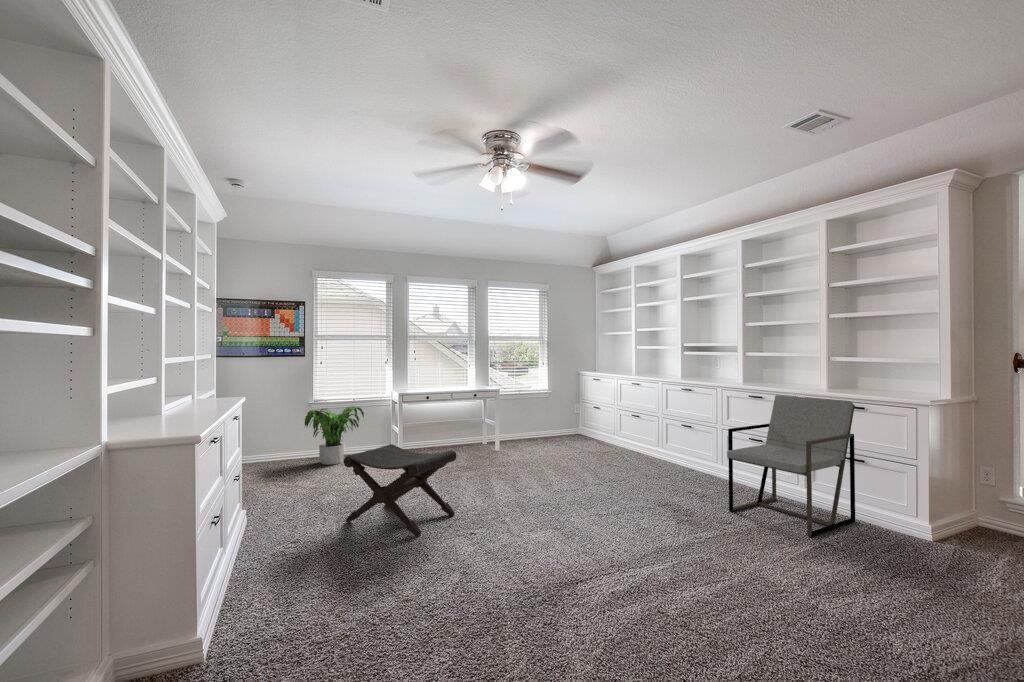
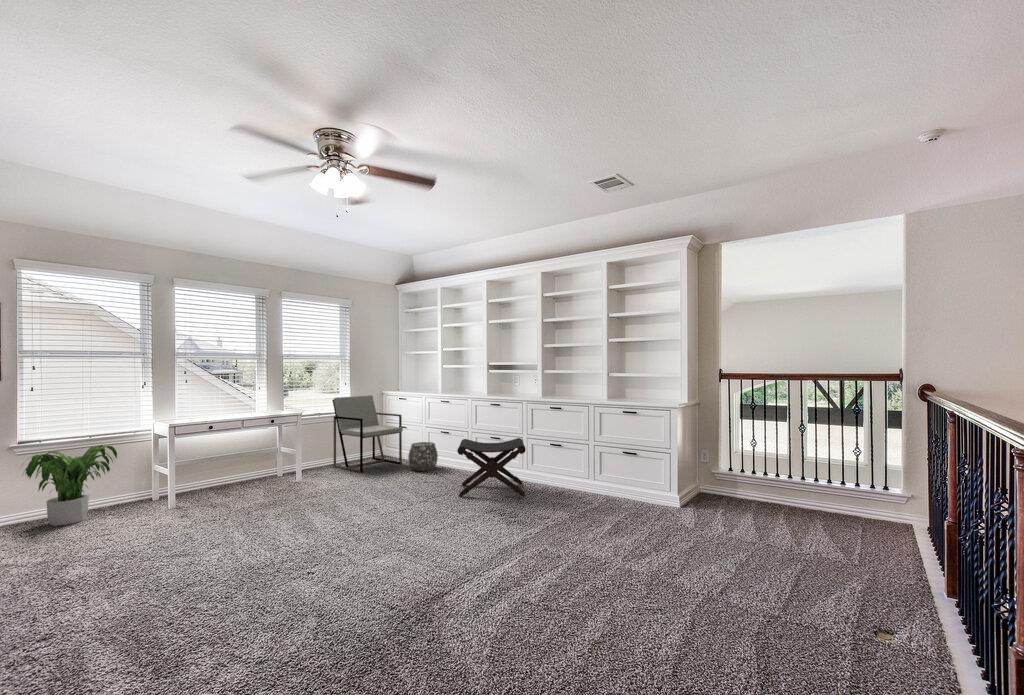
armchair: present [727,395,855,537] -> present [332,395,403,472]
woven basket: none [599,424,629,453] -> present [408,442,438,471]
footstool: present [344,444,457,536] -> present [457,438,526,497]

